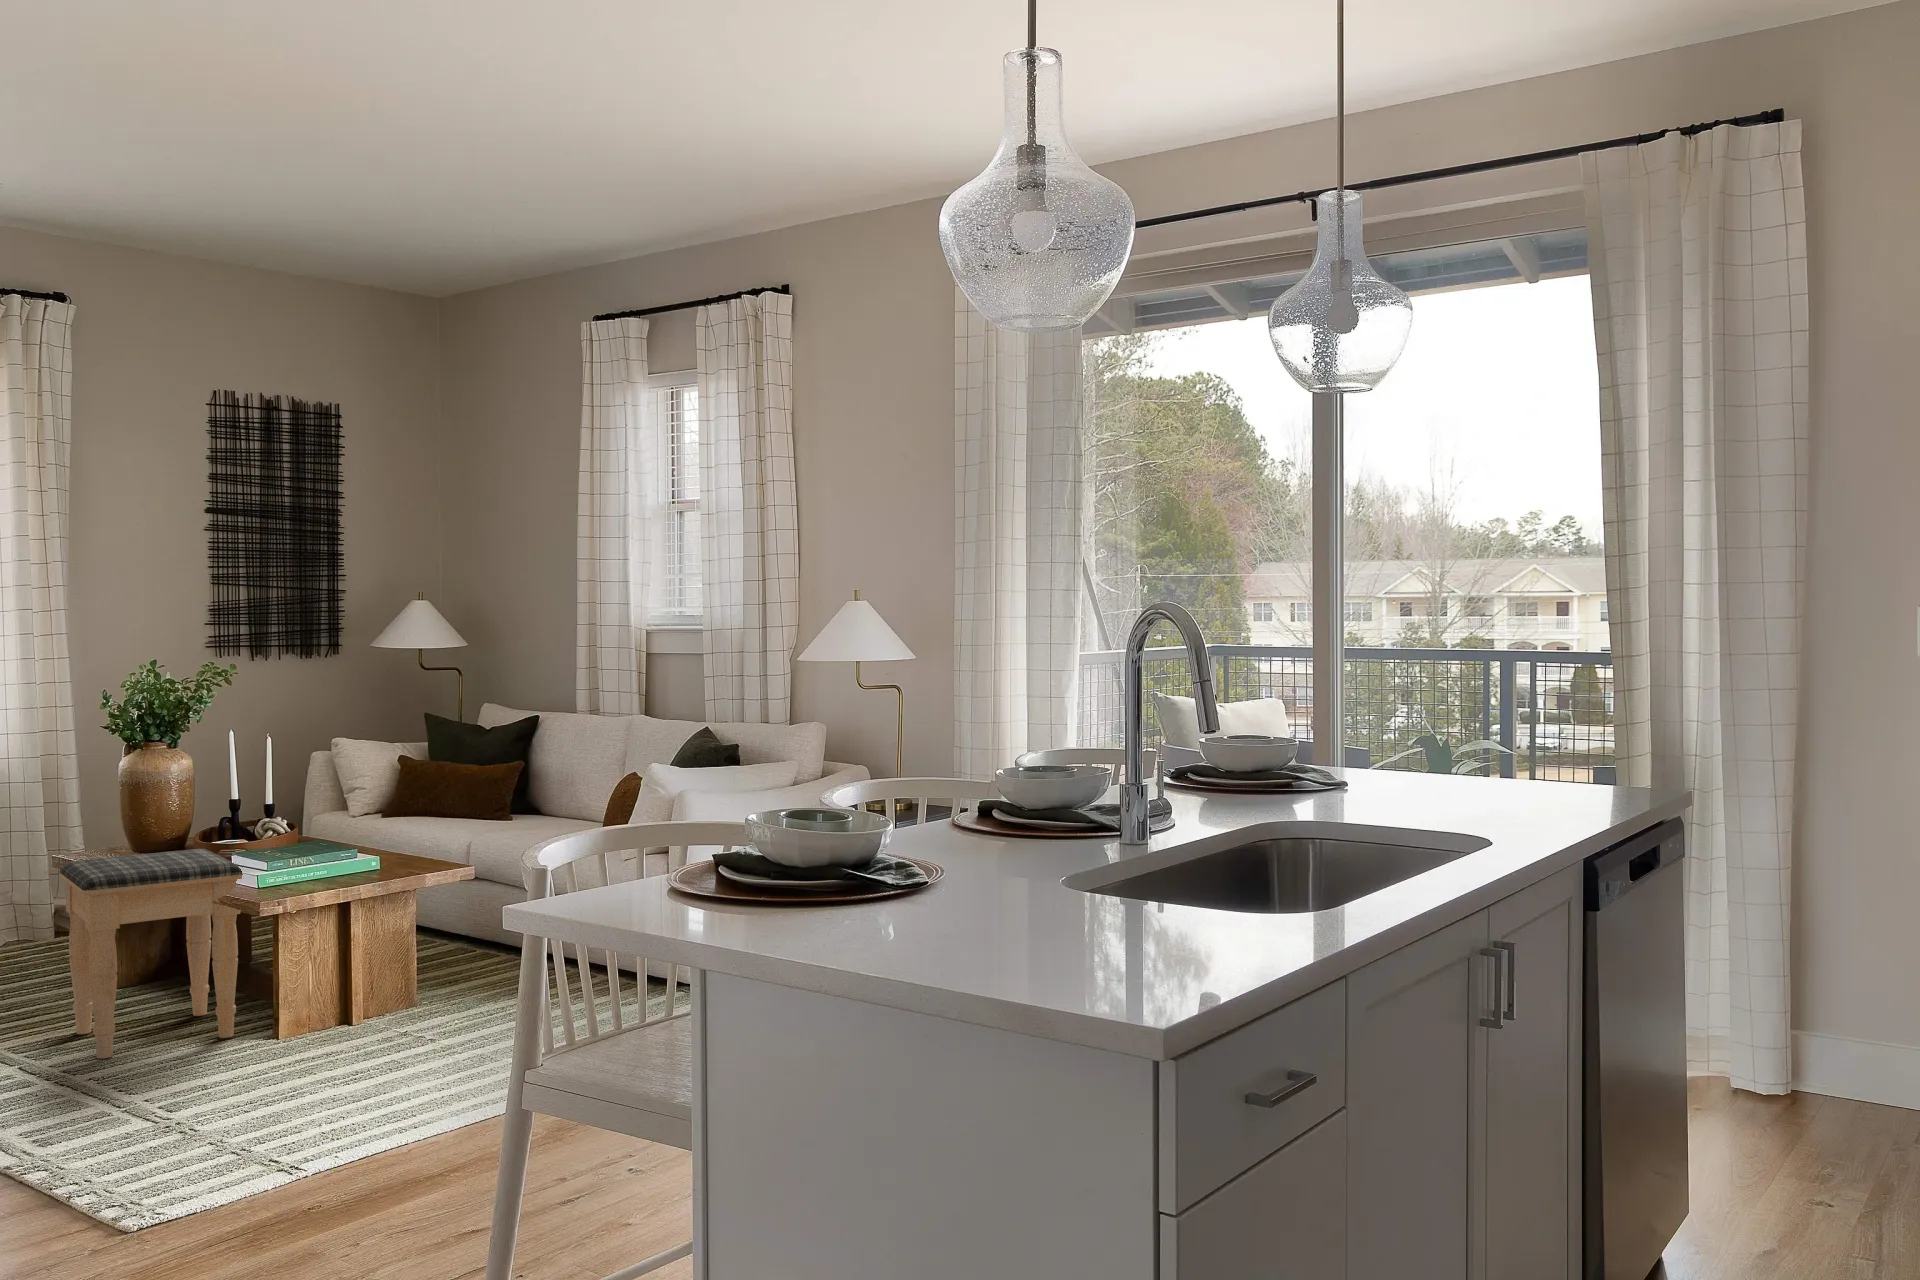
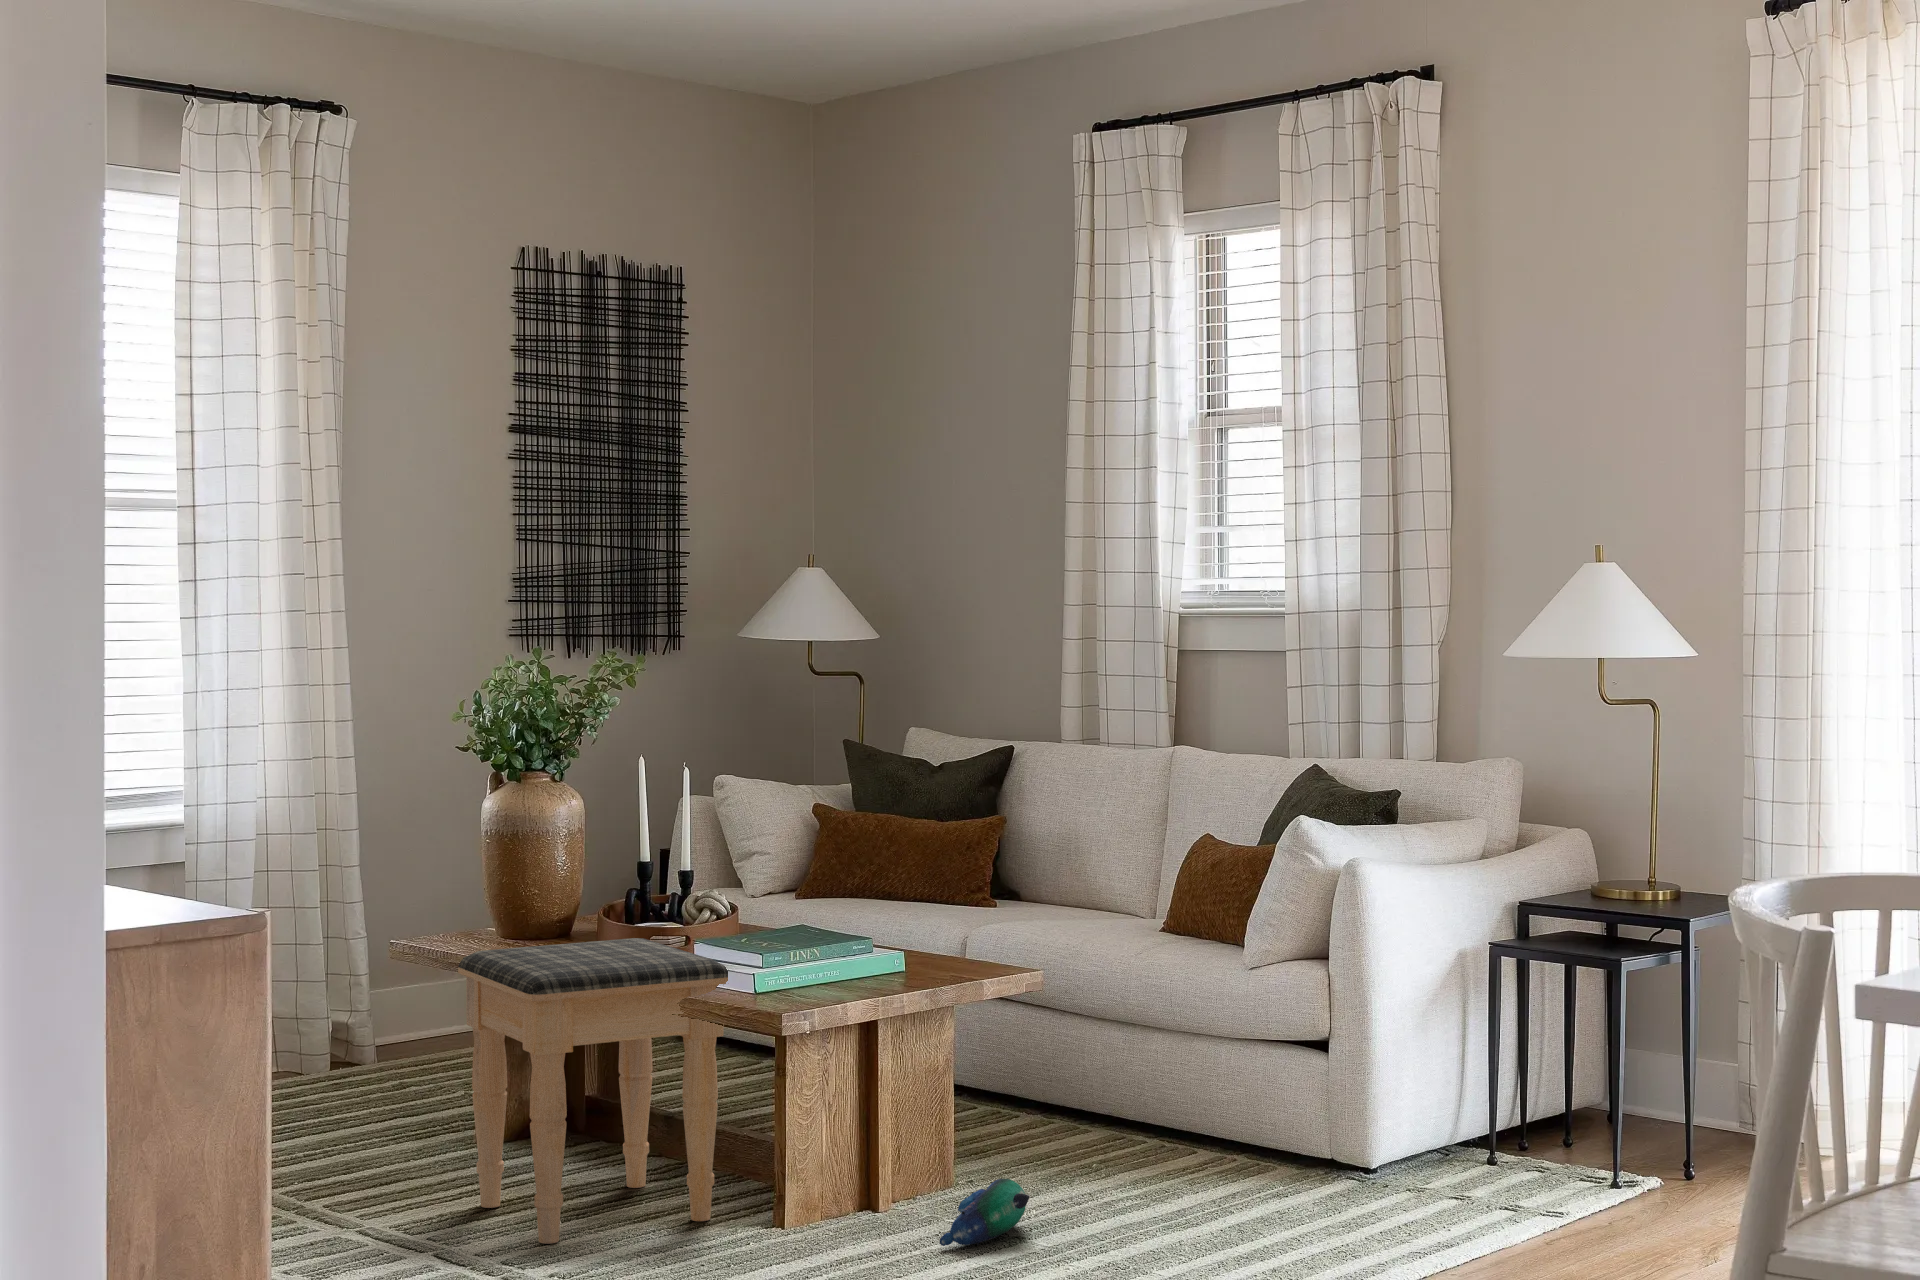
plush toy: none [375,1002,446,1049] -> present [940,1179,1030,1246]

